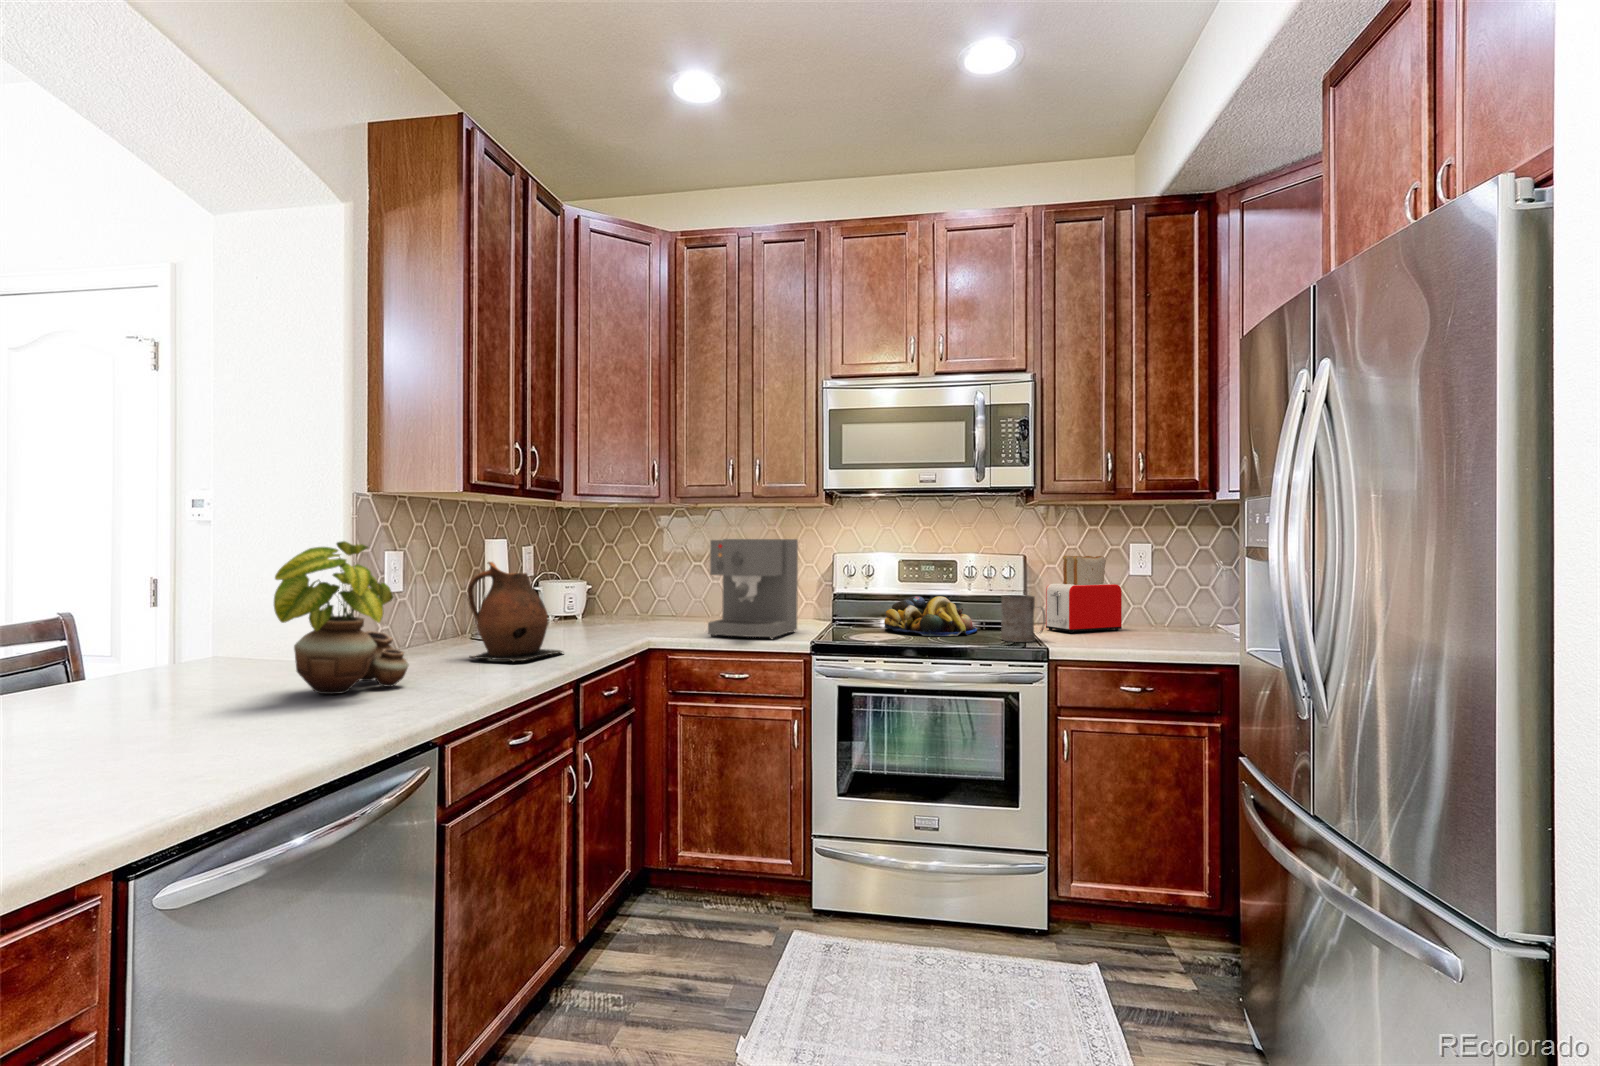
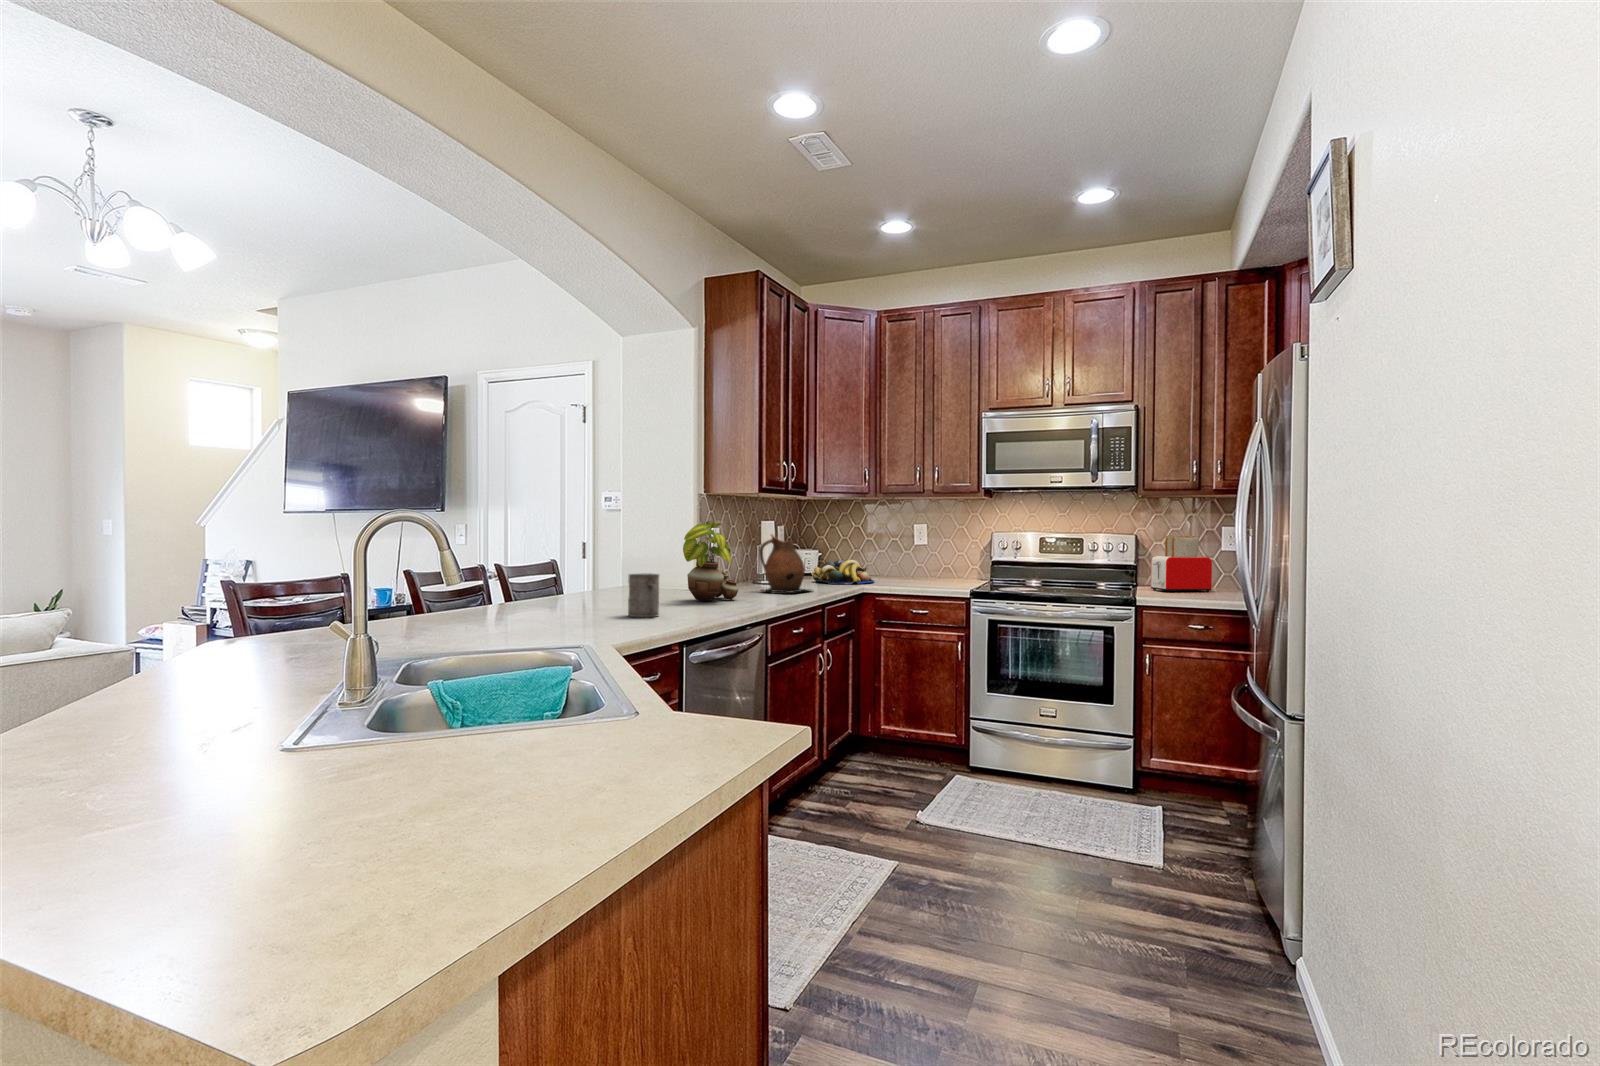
coffee maker: present [708,539,798,639] -> none [902,522,965,589]
mug: present [1001,595,1045,642] -> present [628,573,659,617]
fruit bowl: present [884,596,977,636] -> present [813,560,874,584]

